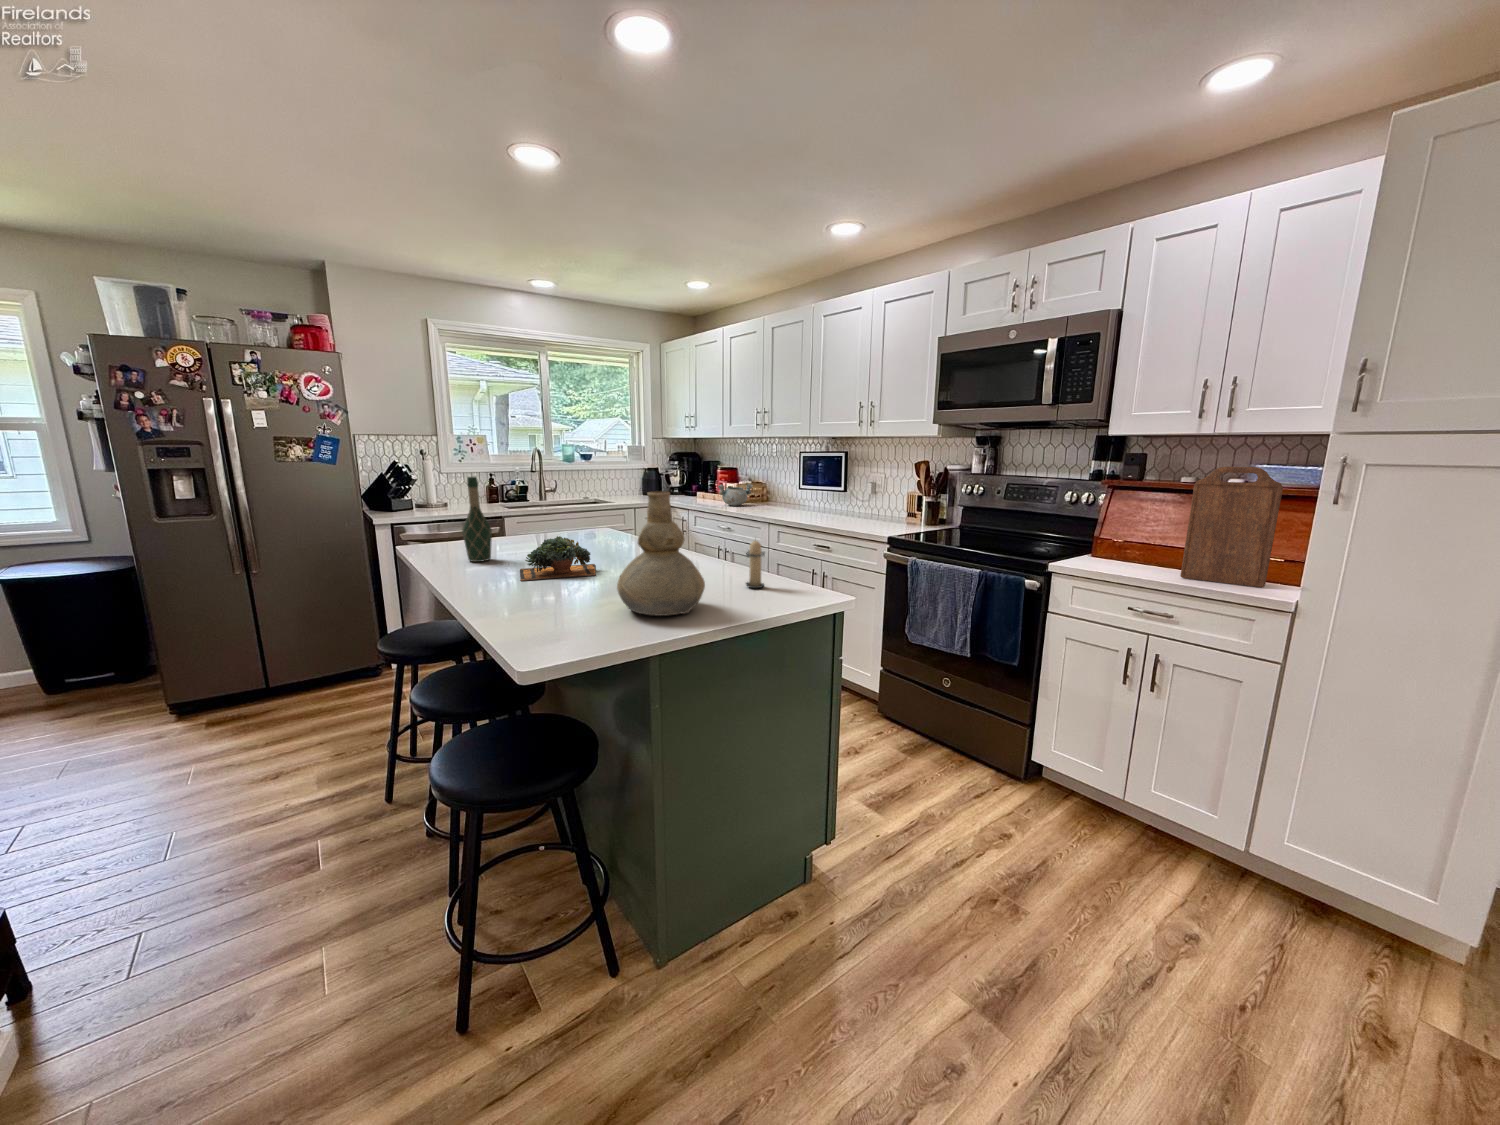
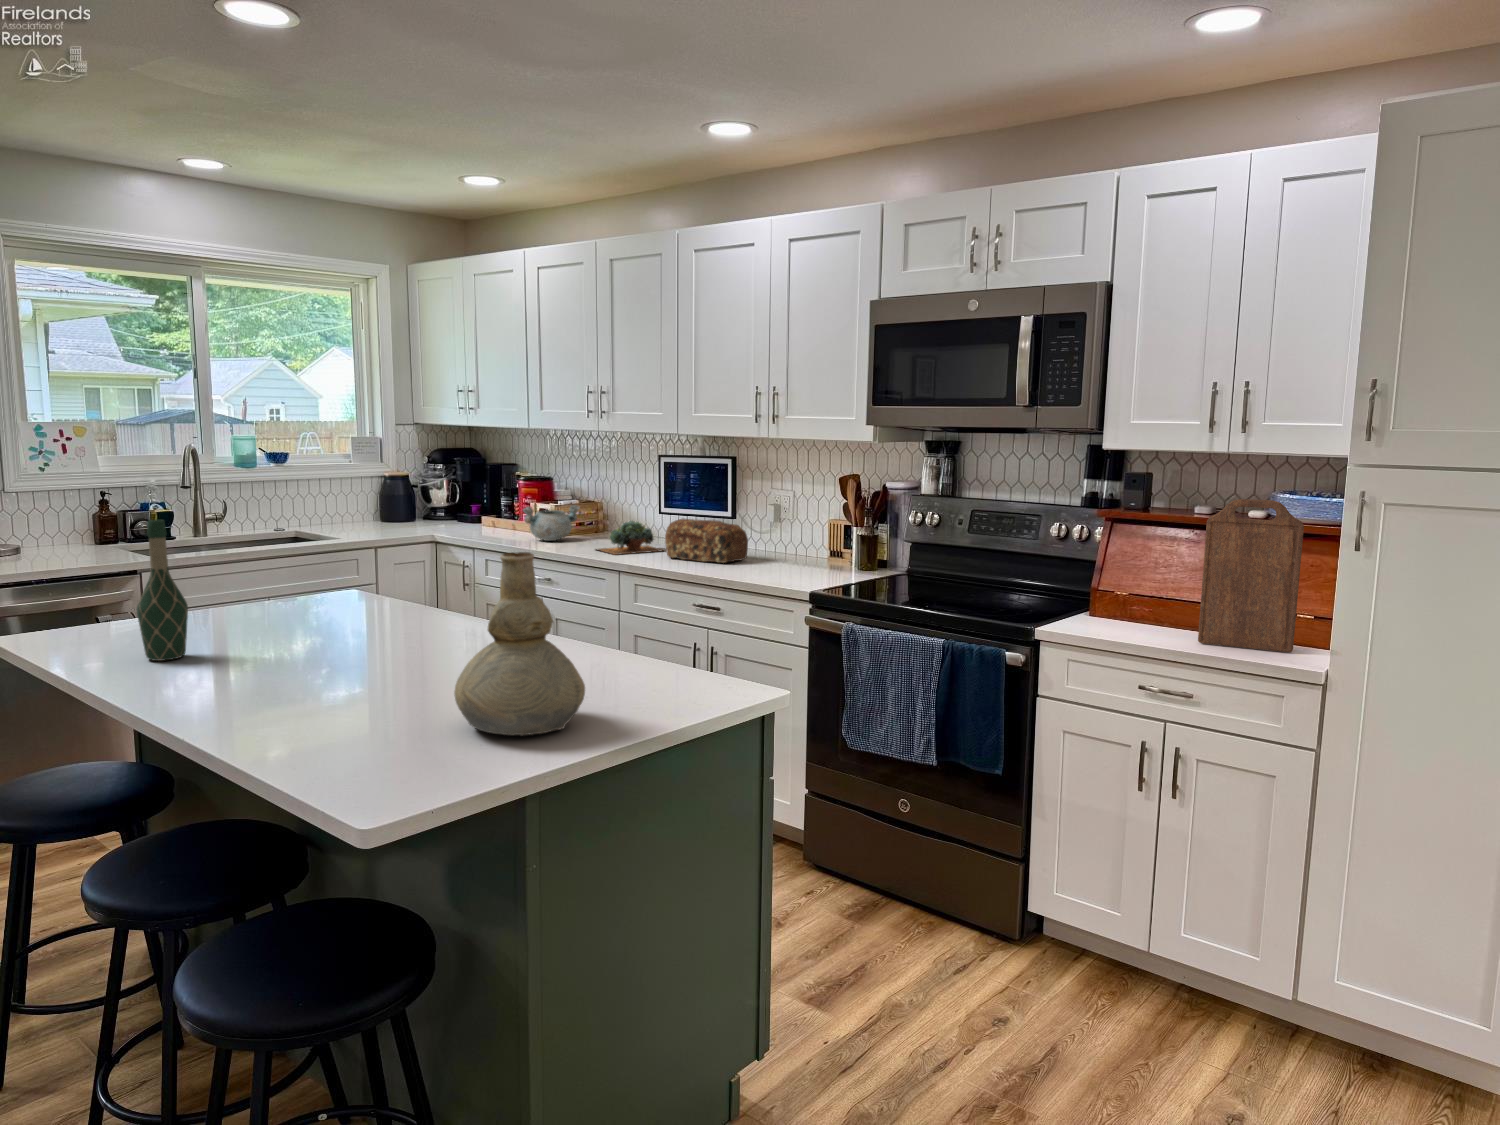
bread loaf: none [800,491,853,519] -> present [665,519,748,563]
succulent plant: present [520,536,596,581] -> present [597,521,663,555]
candle: present [746,540,765,588] -> none [625,610,662,686]

